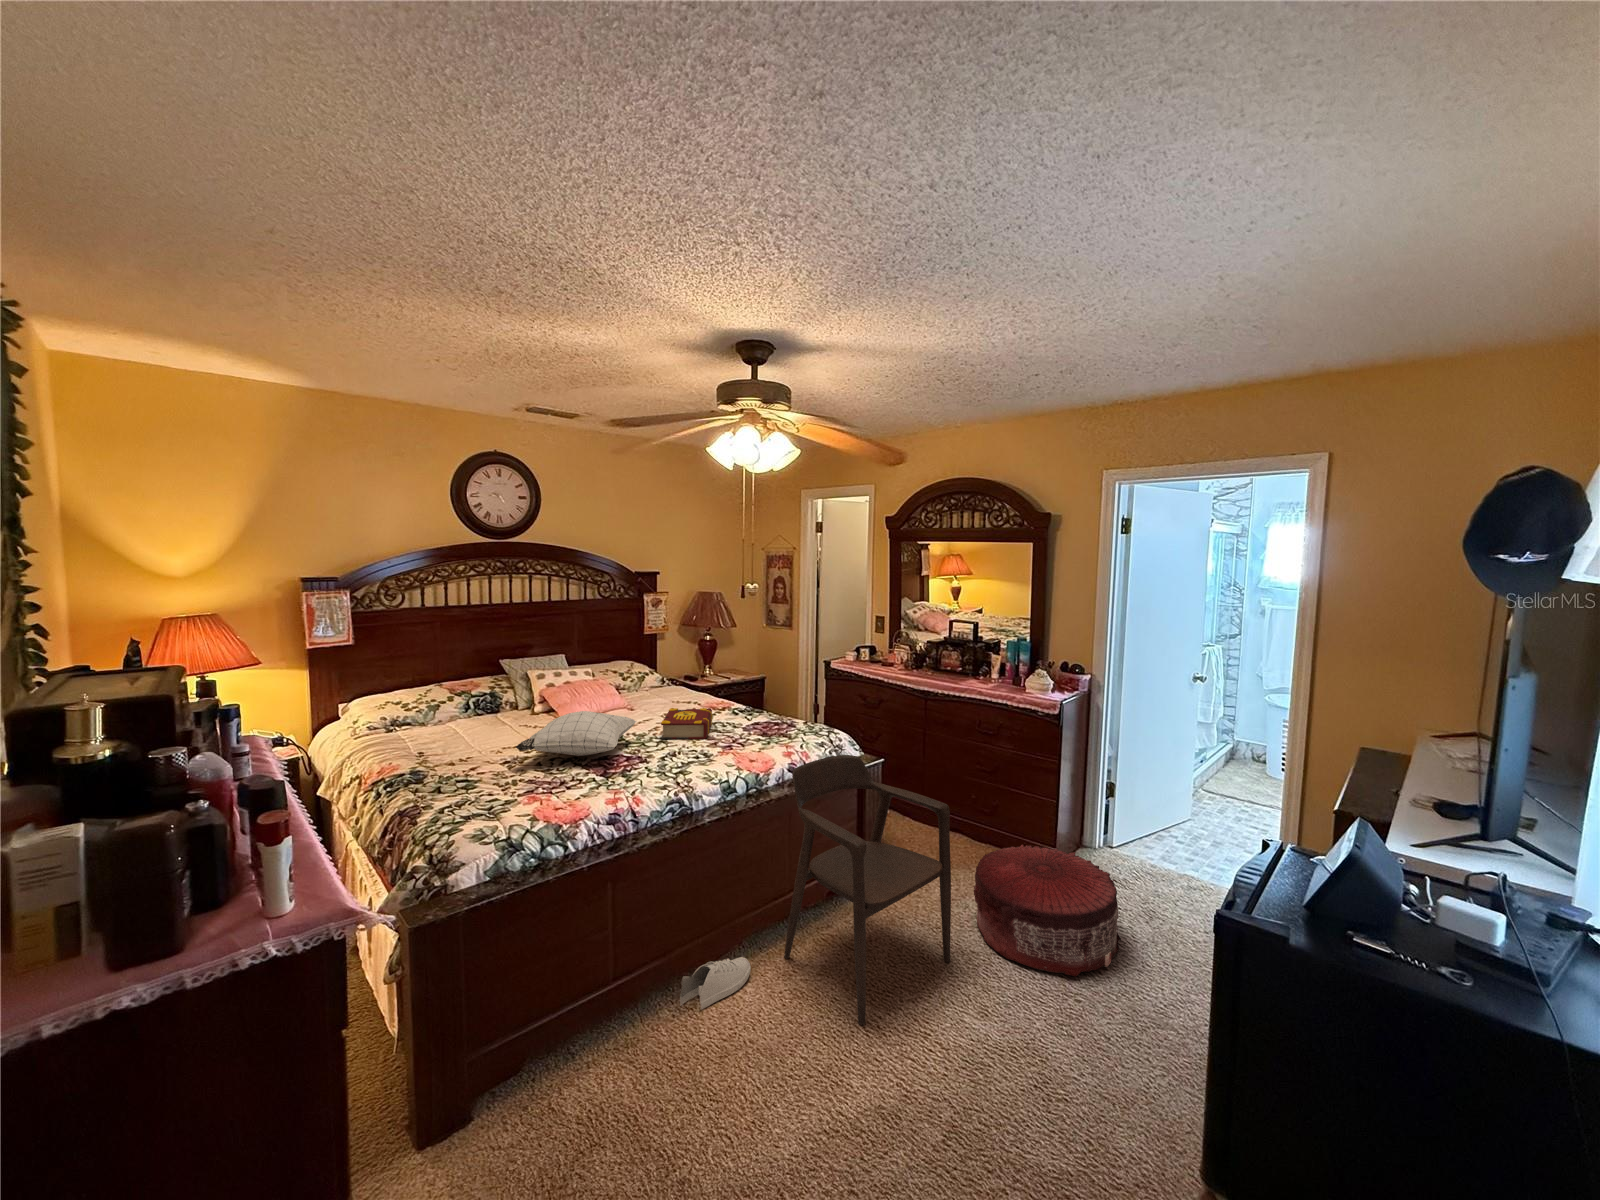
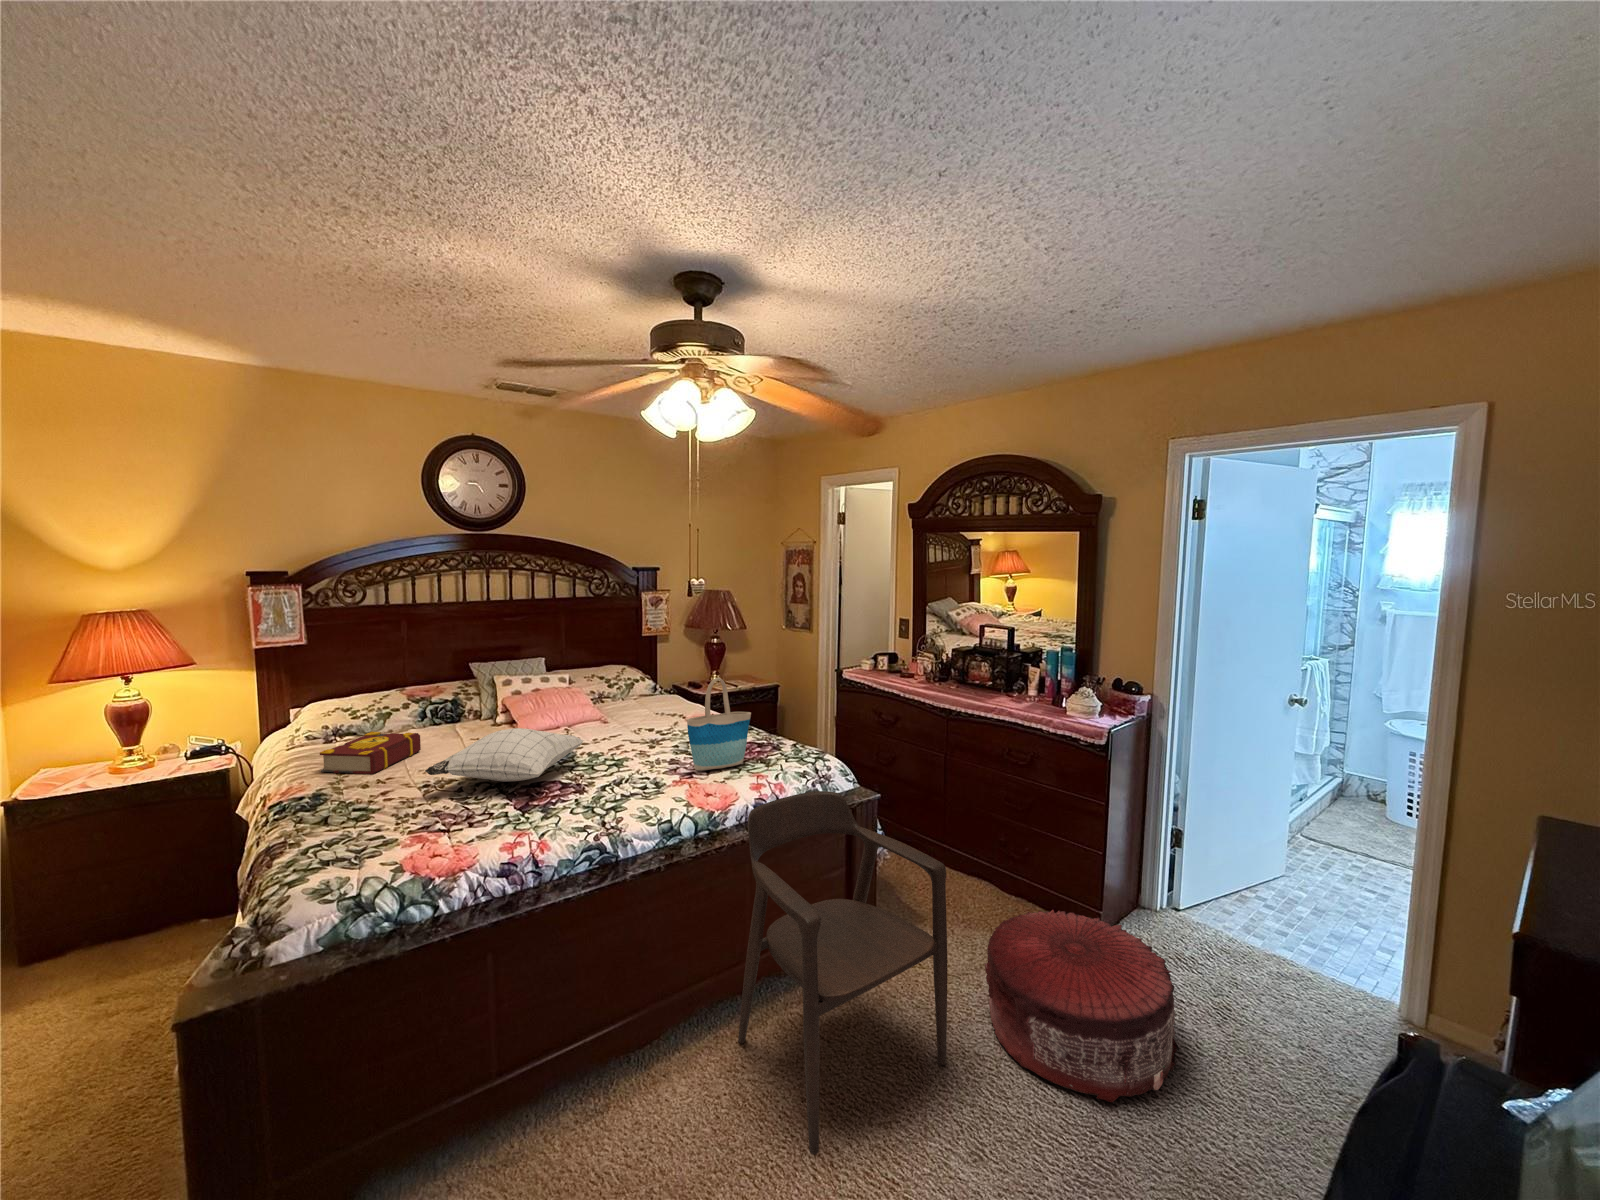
tote bag: none [728,665,778,743] -> present [687,678,751,771]
book: present [661,708,712,739] -> present [320,732,421,774]
shoe: present [680,957,751,1009] -> none [593,1041,691,1111]

